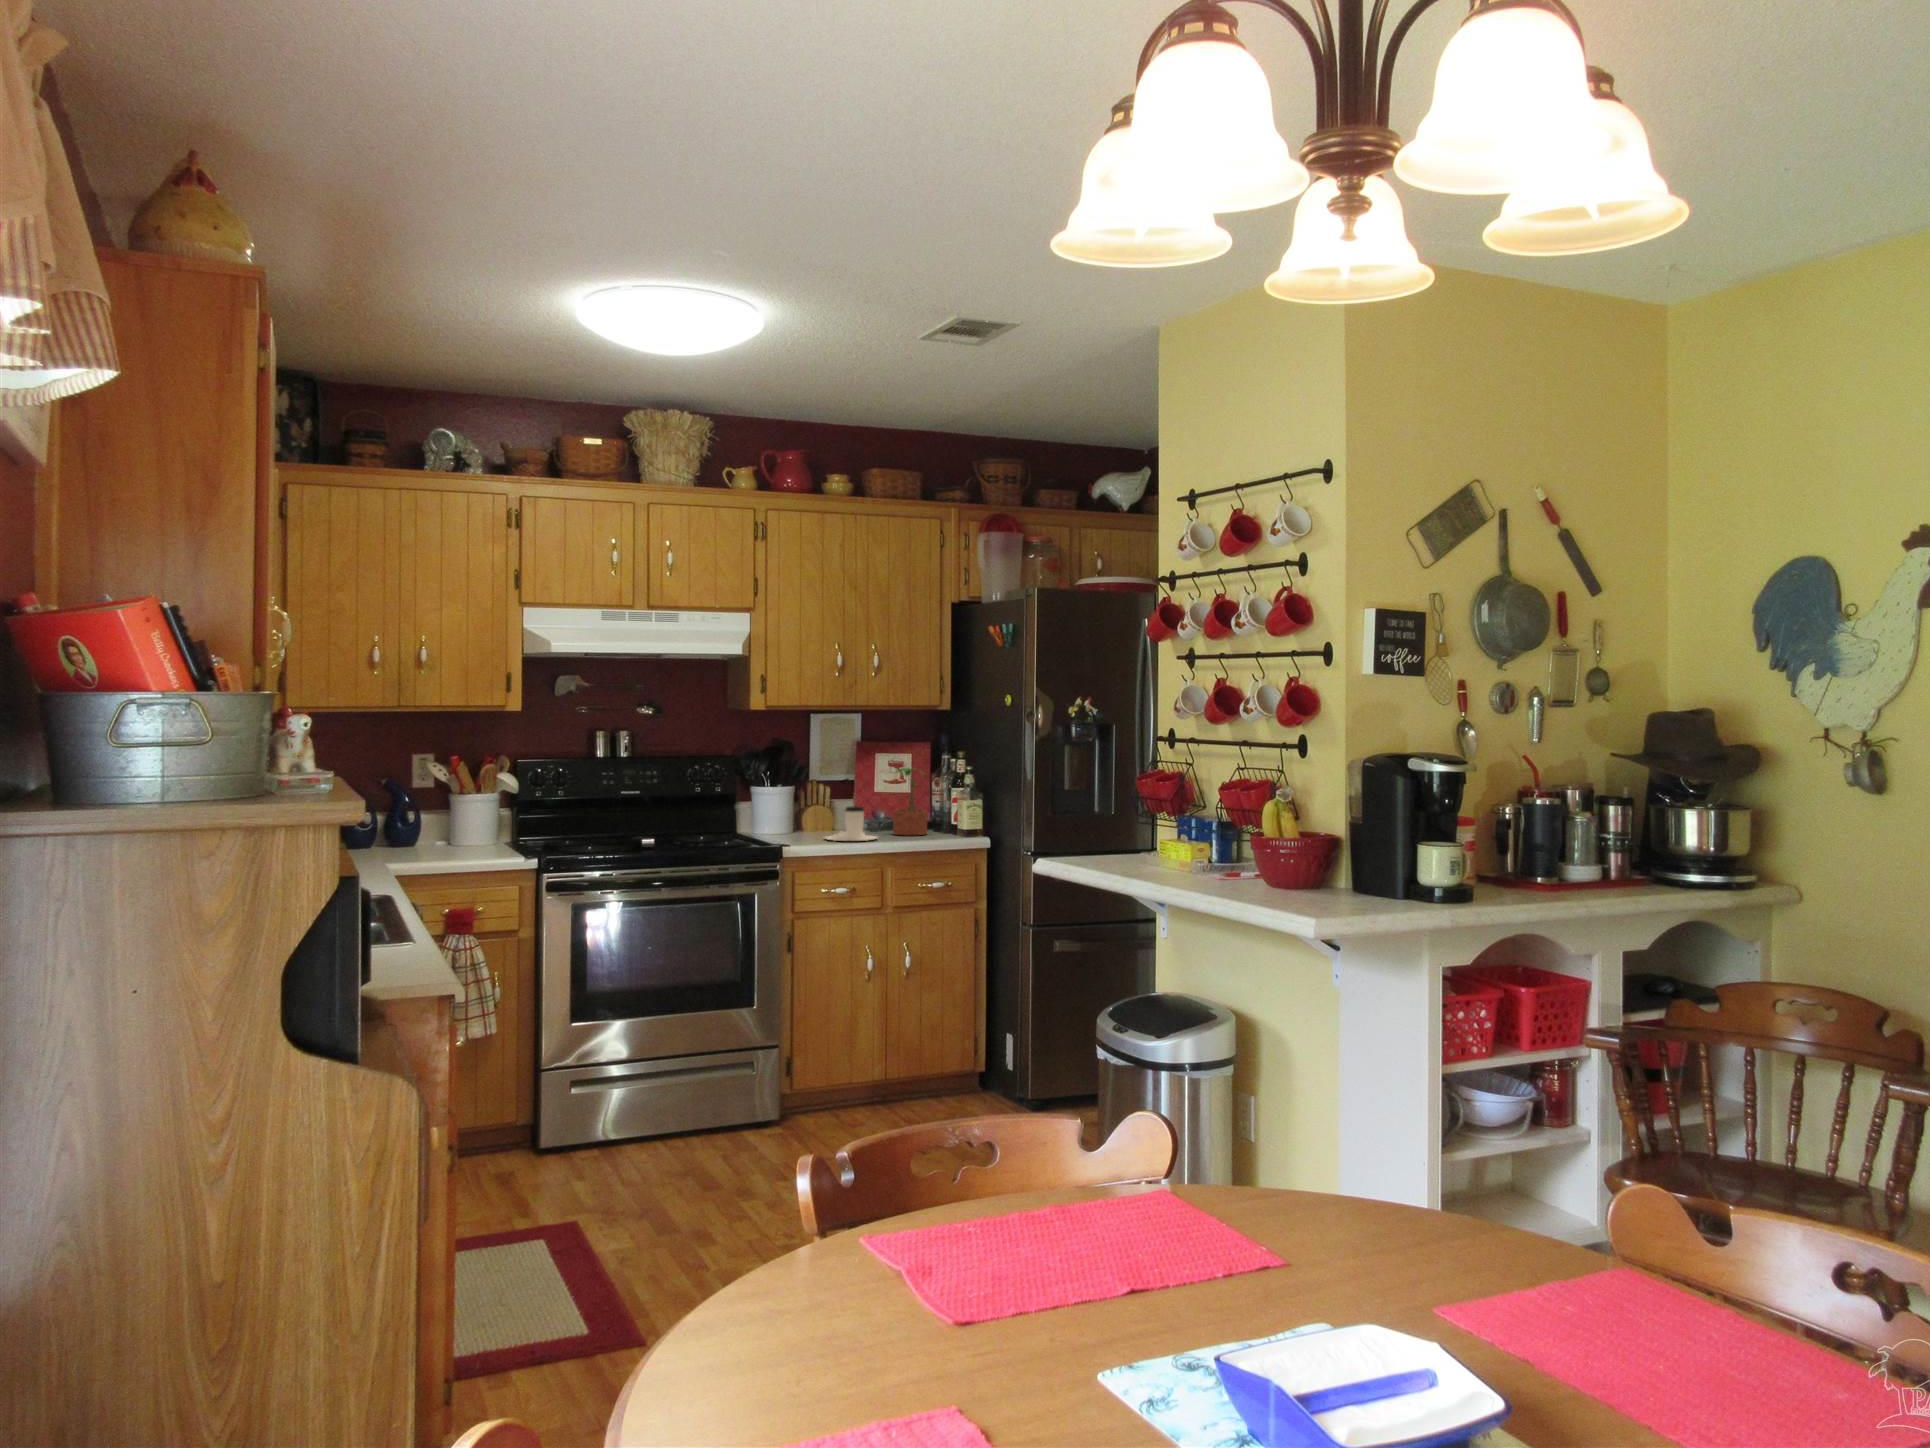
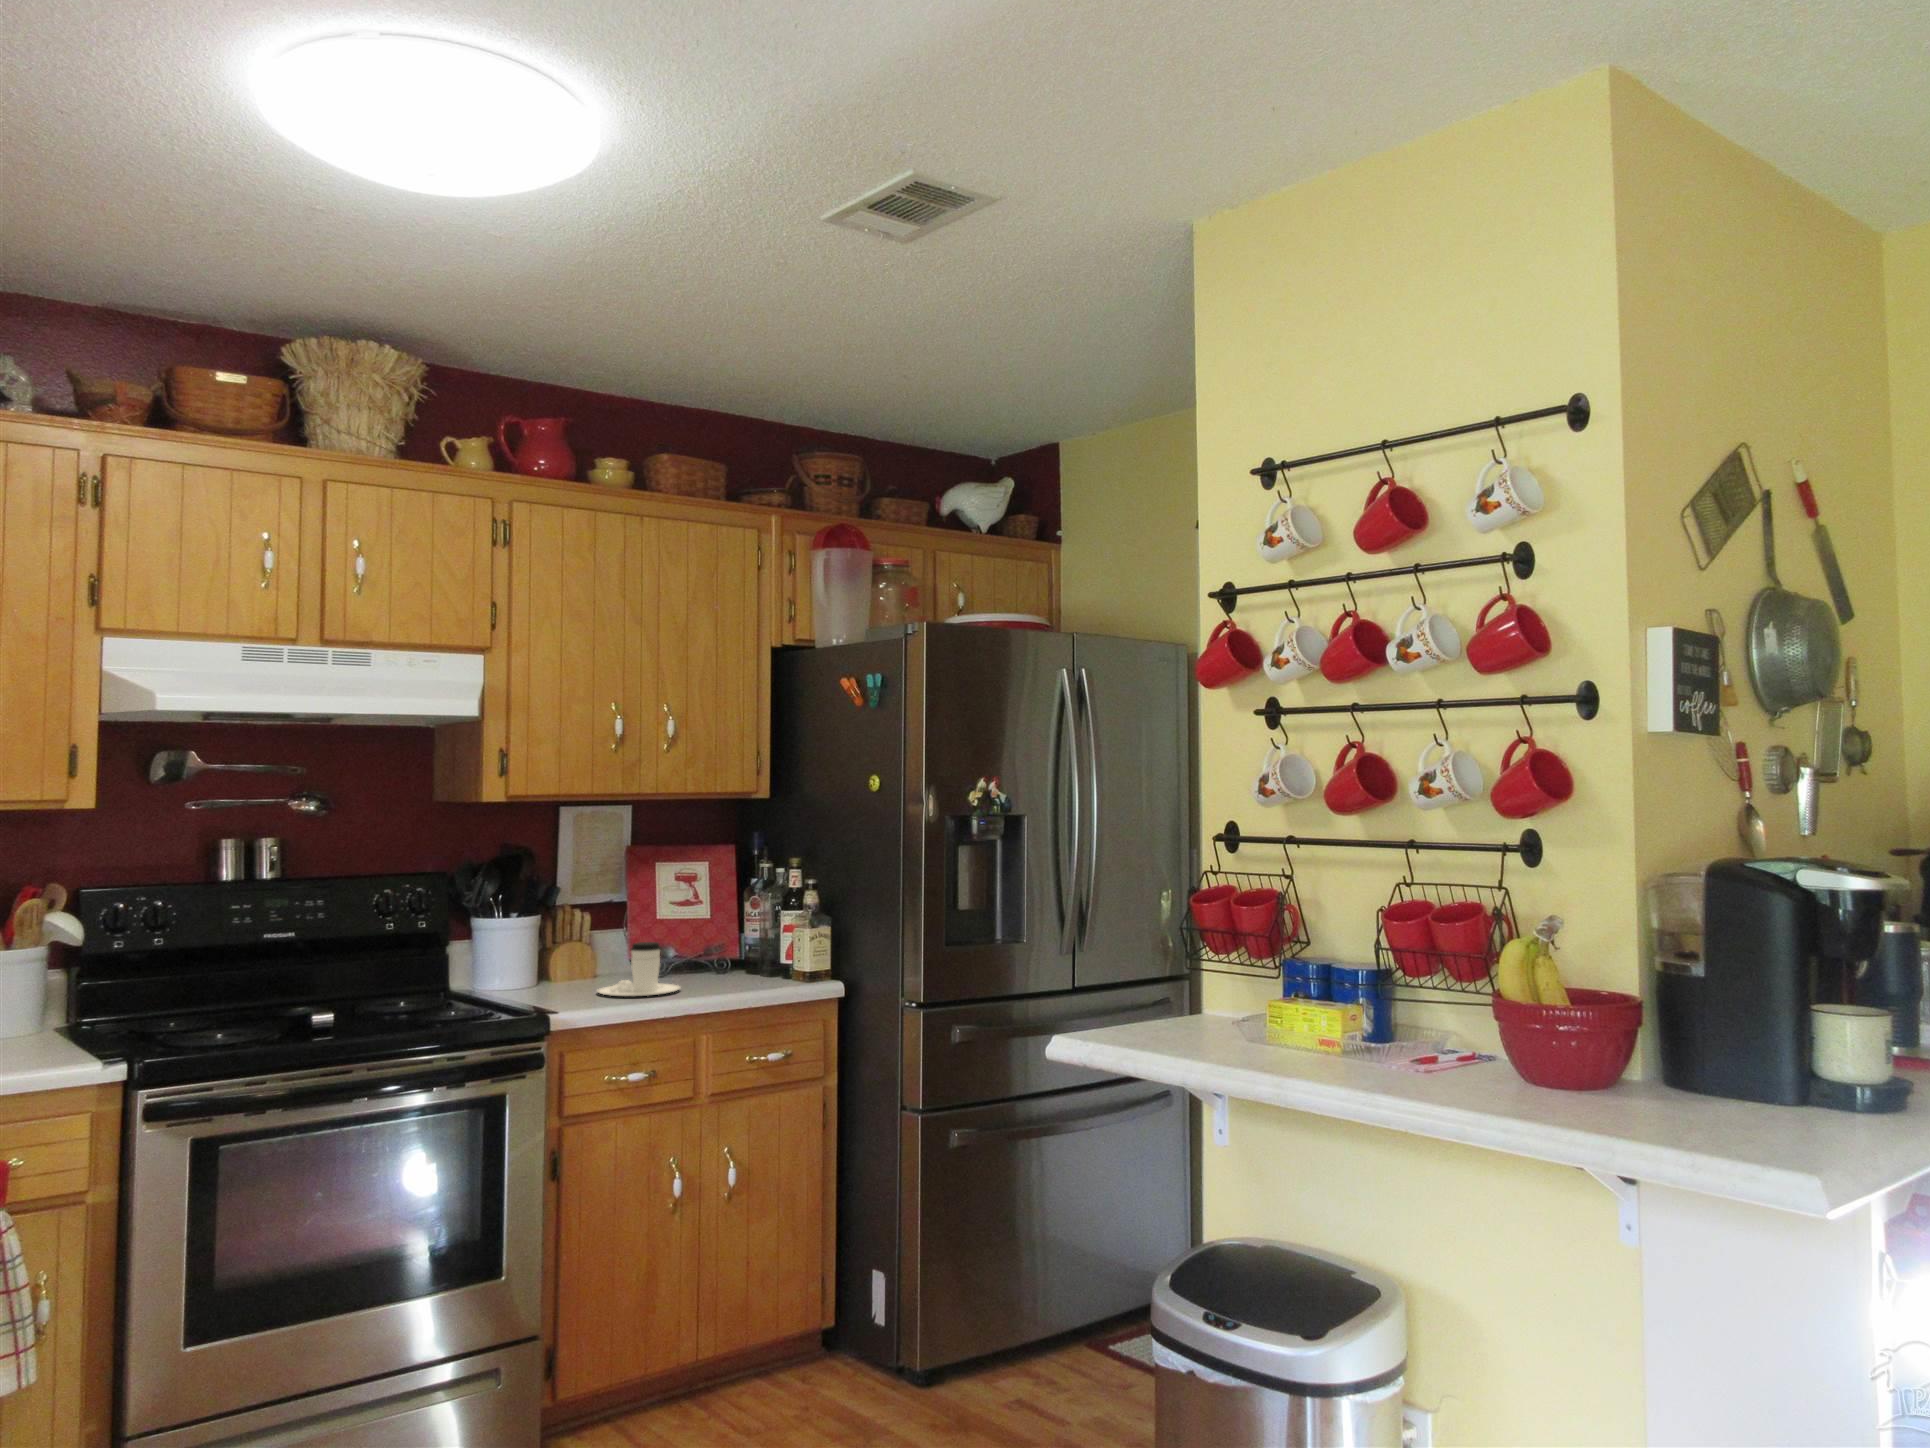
potted plant: present [893,768,927,835] -> none [689,881,744,980]

